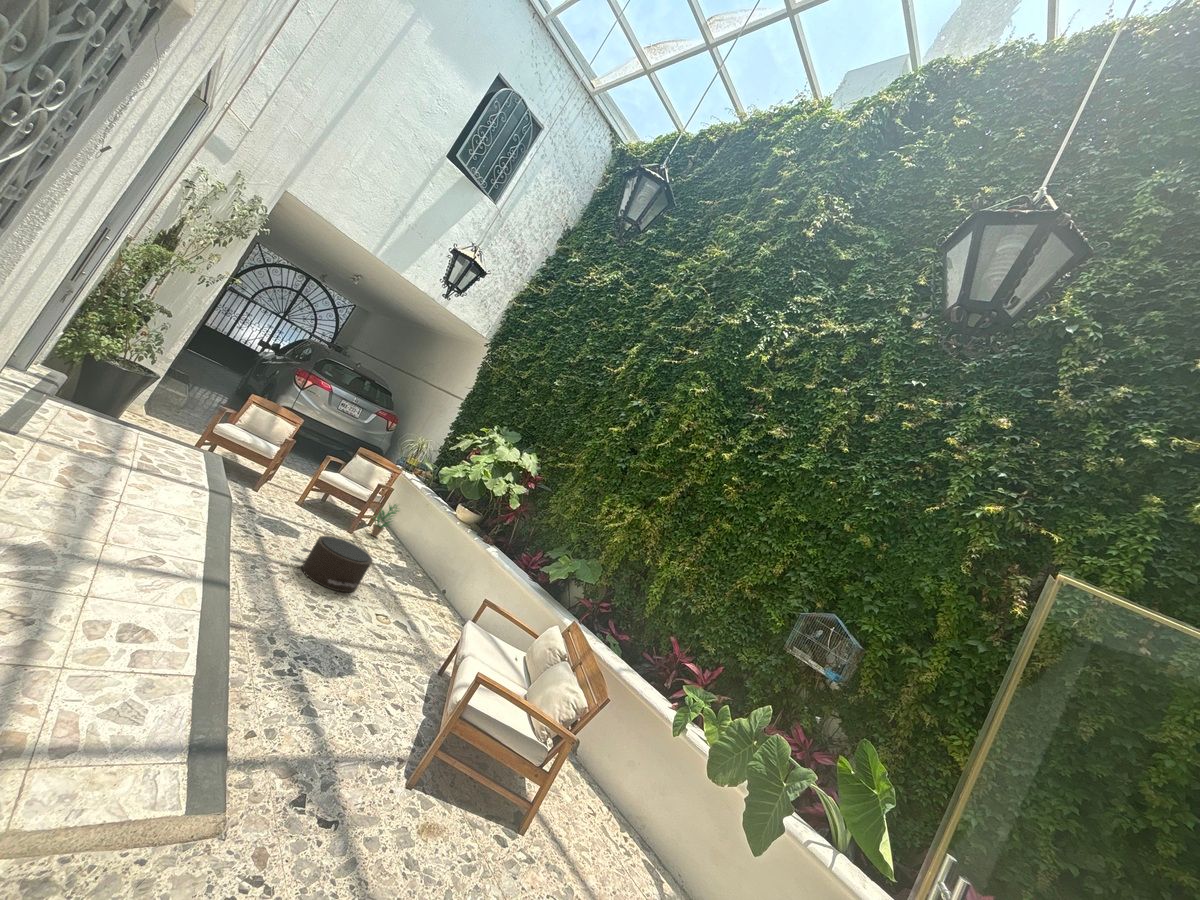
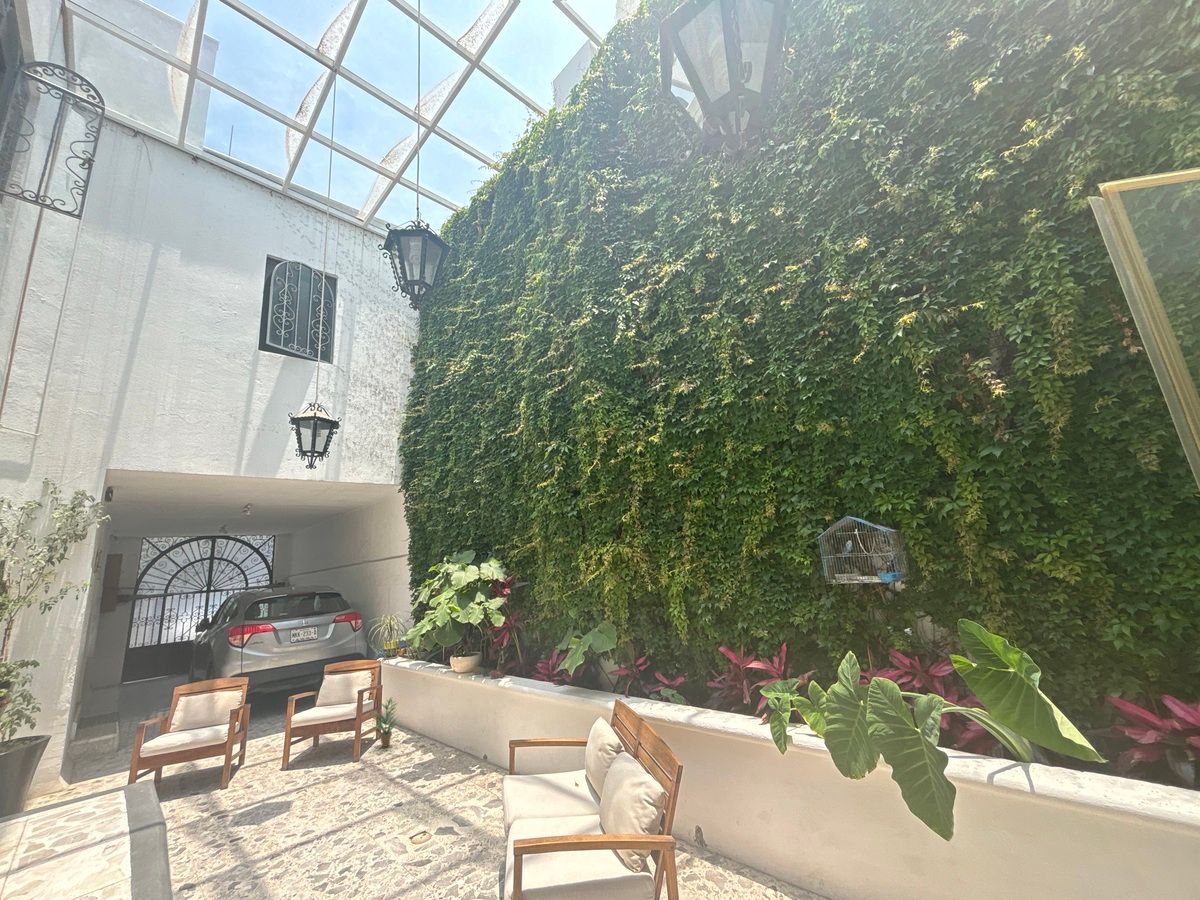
pouf: present [301,536,372,592] -> none [293,774,379,847]

